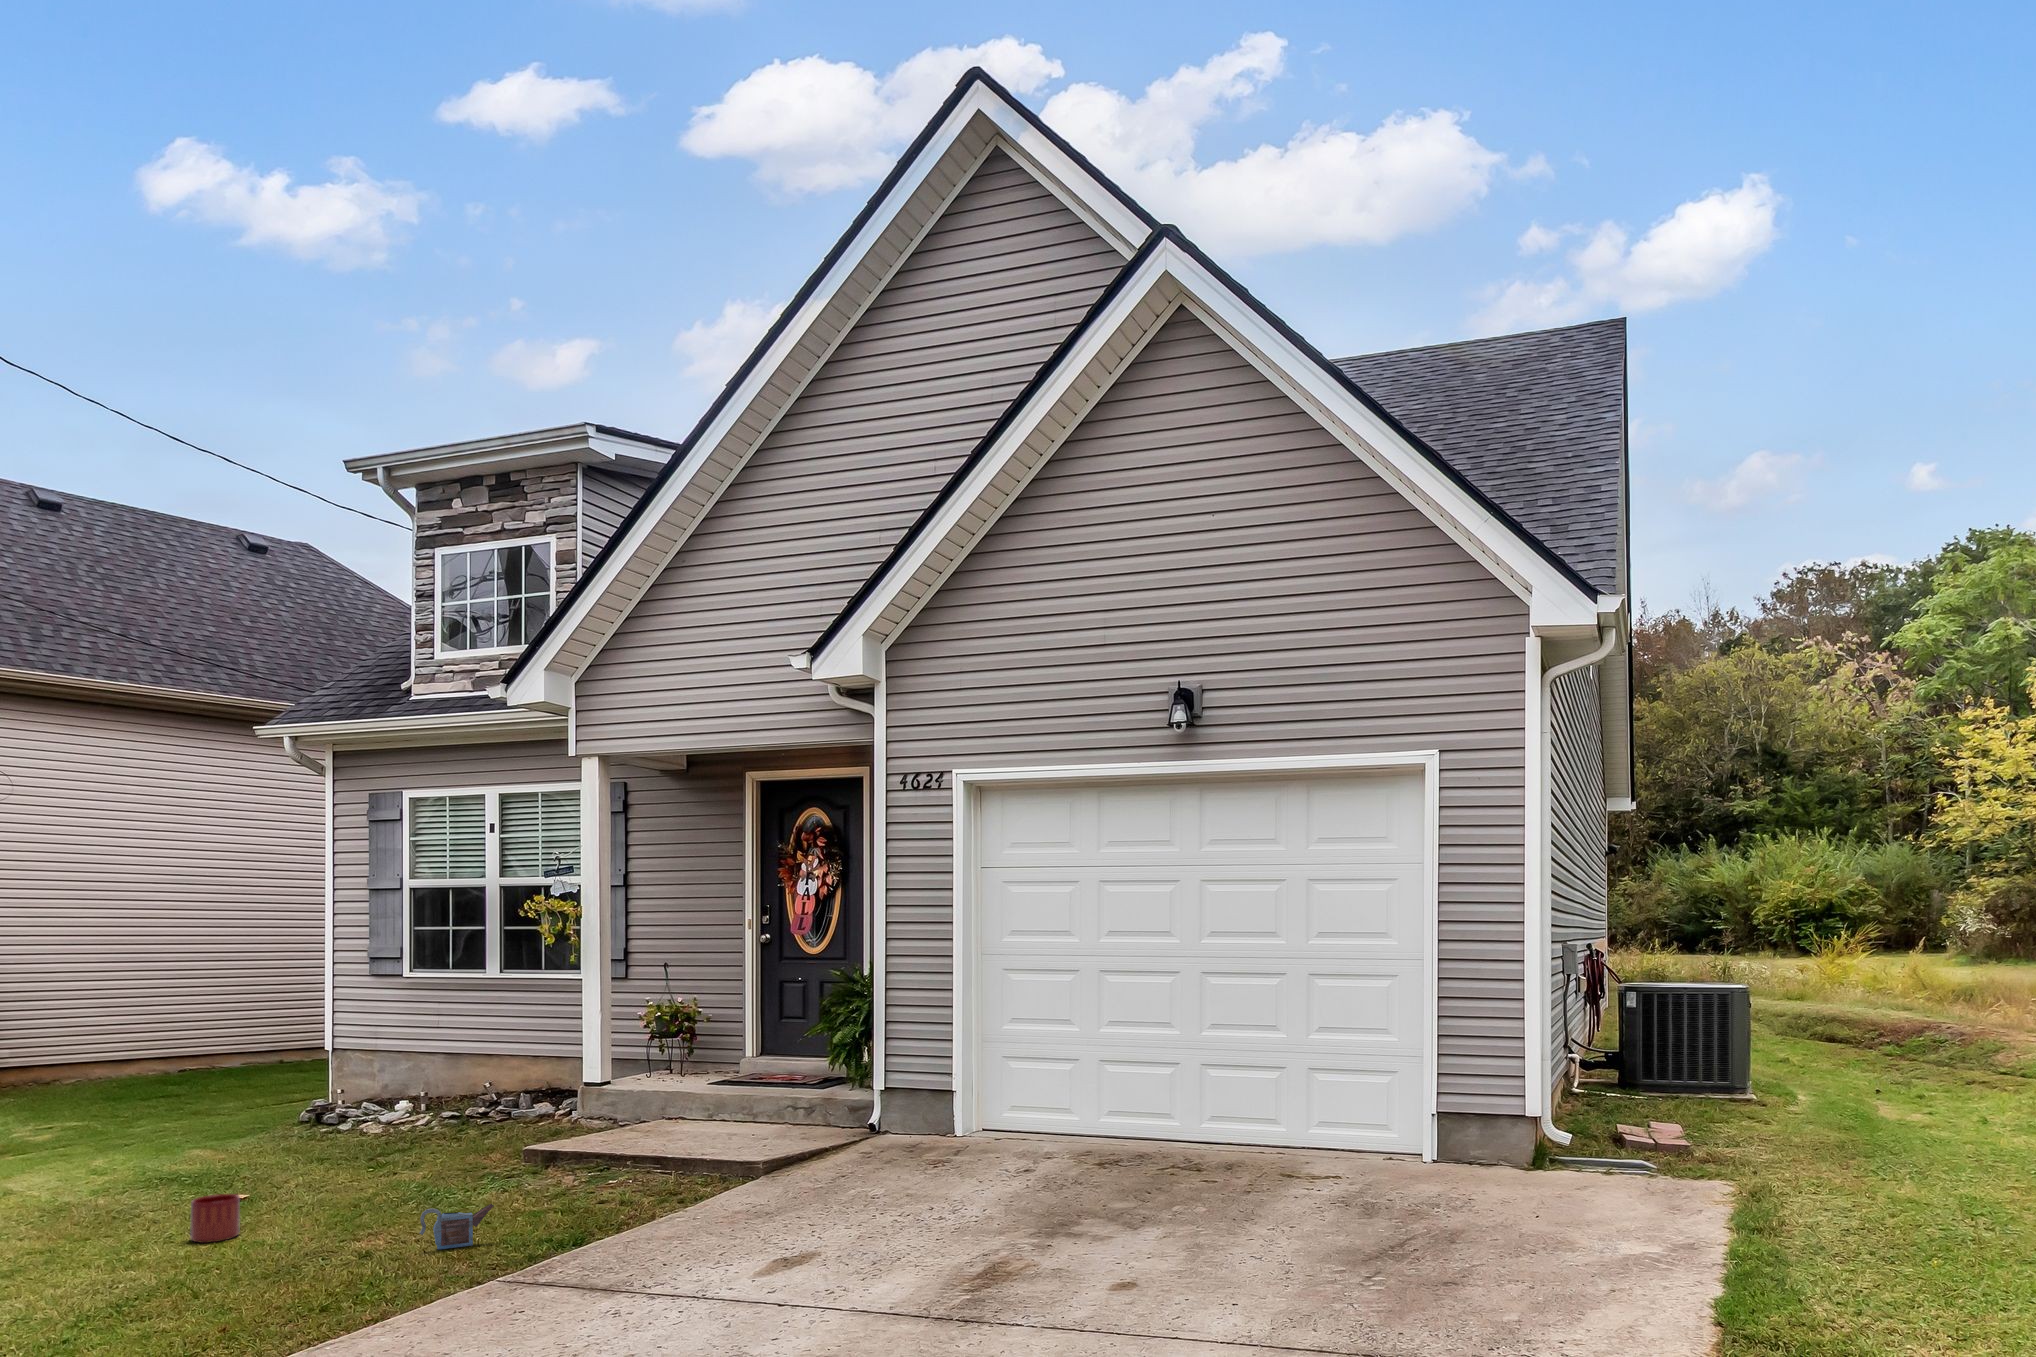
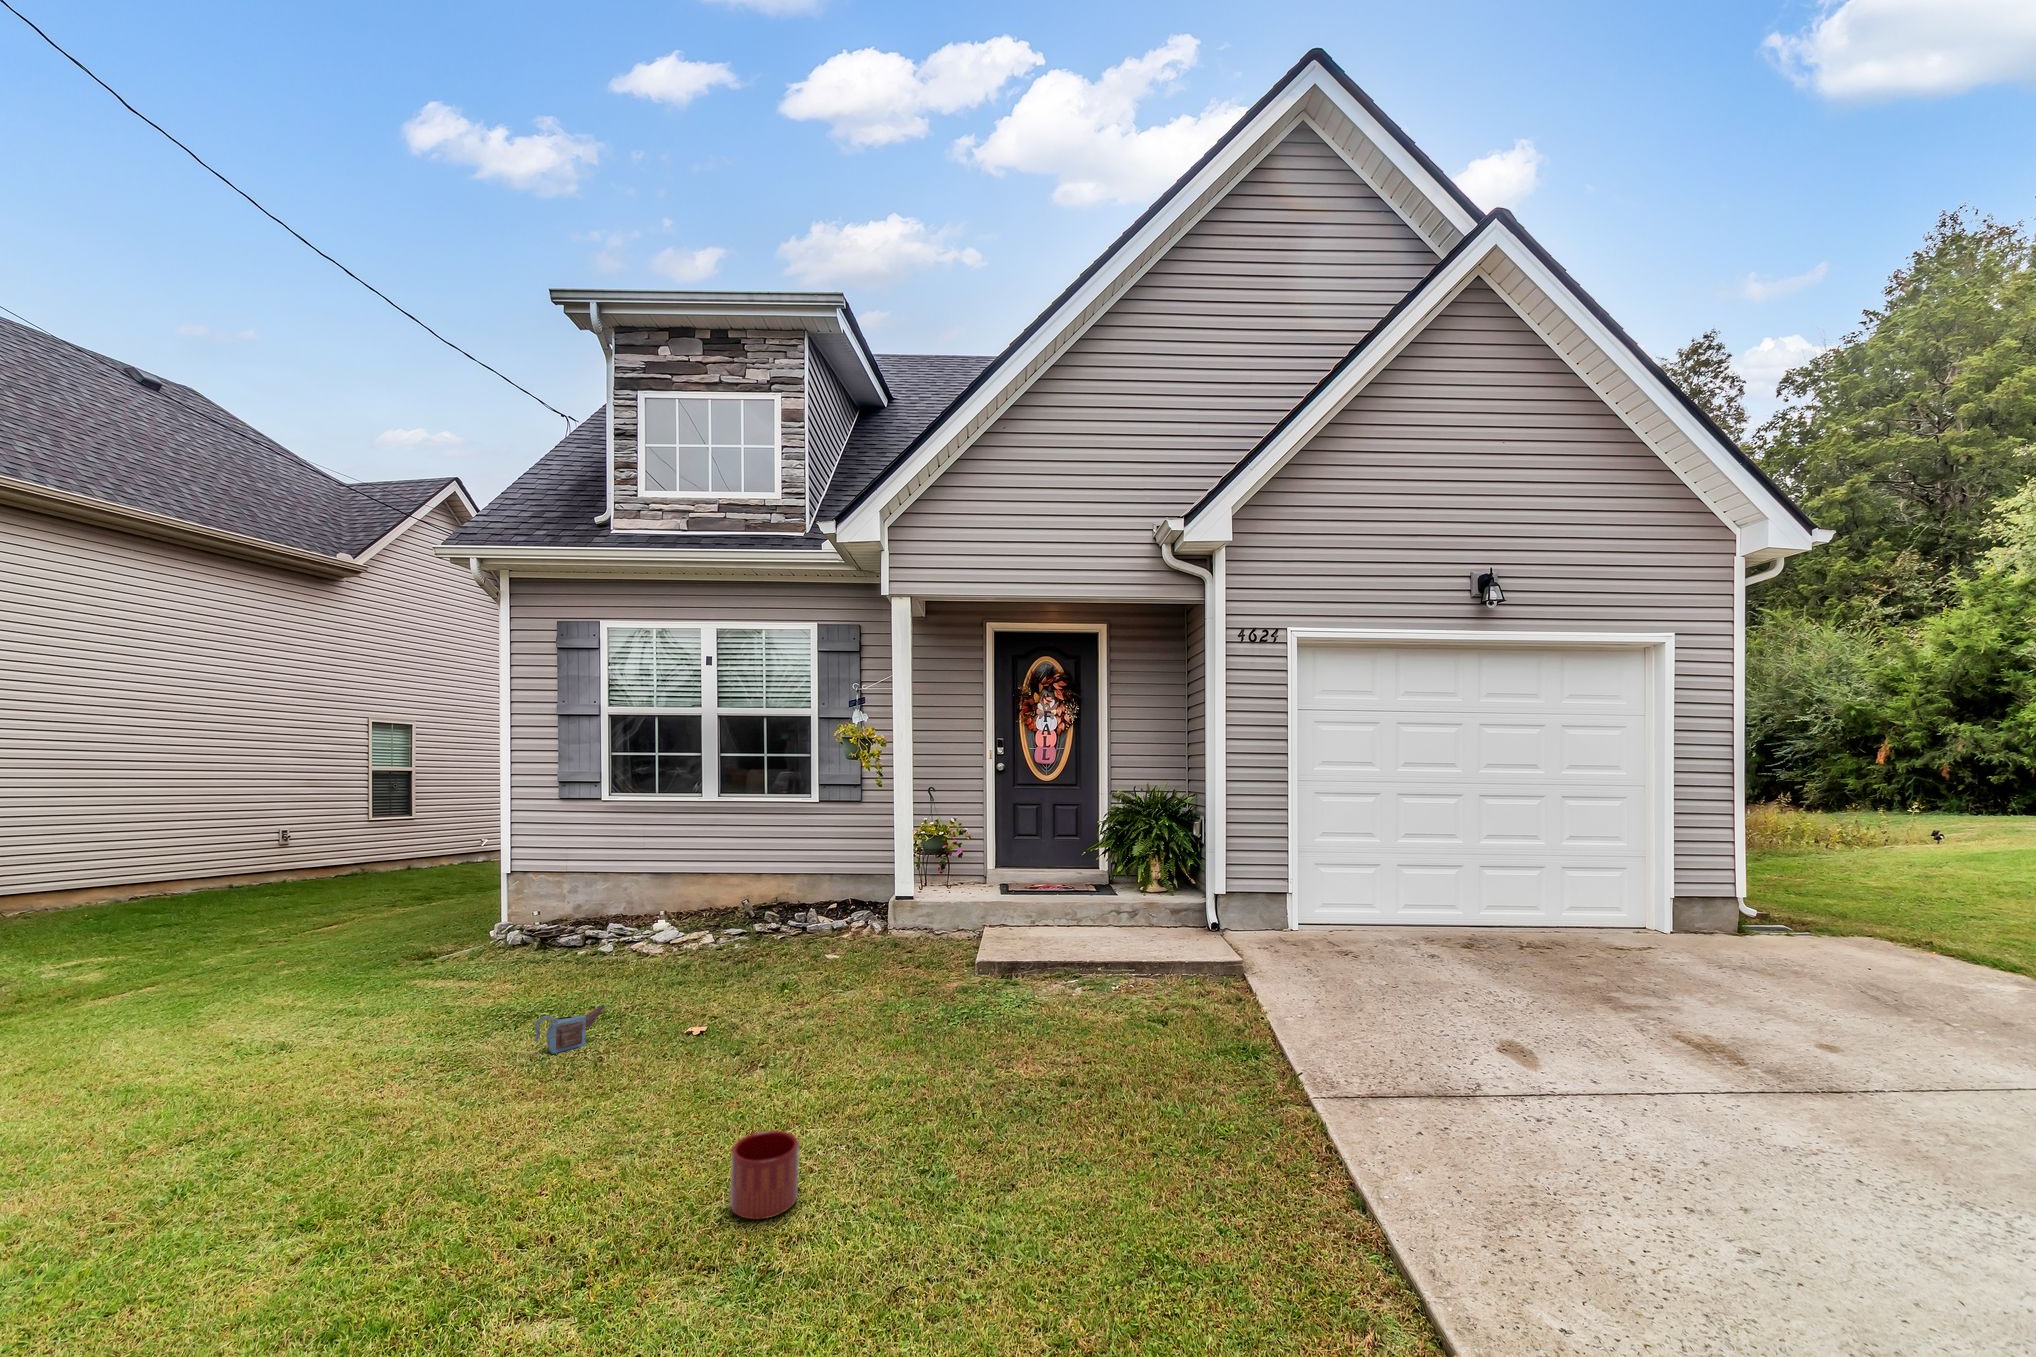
watering can: present [420,1204,494,1250] -> present [534,1005,605,1054]

